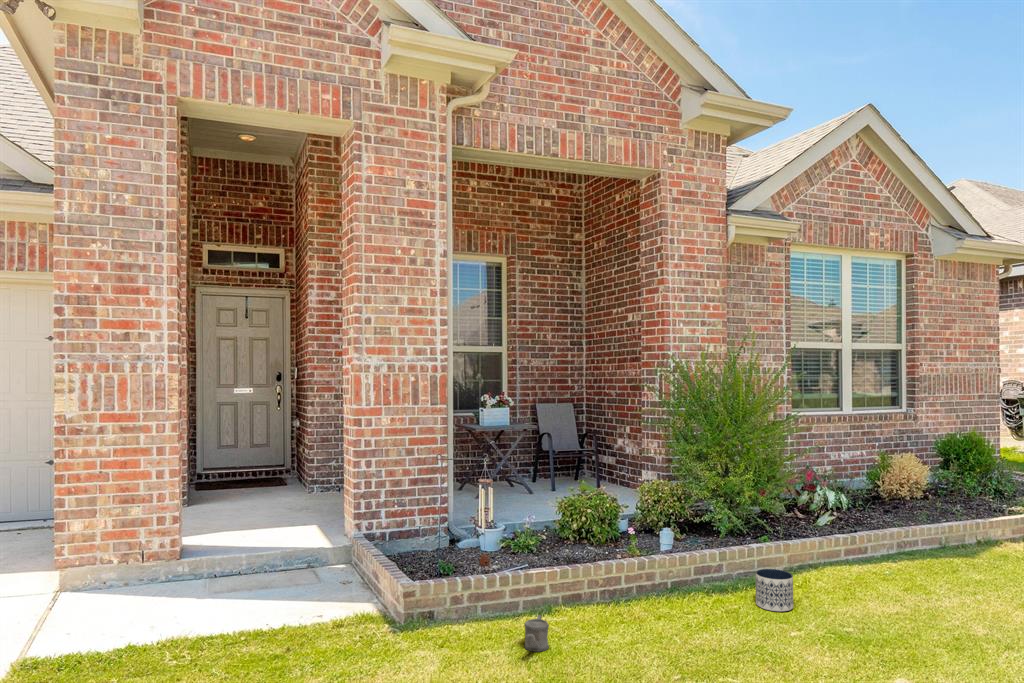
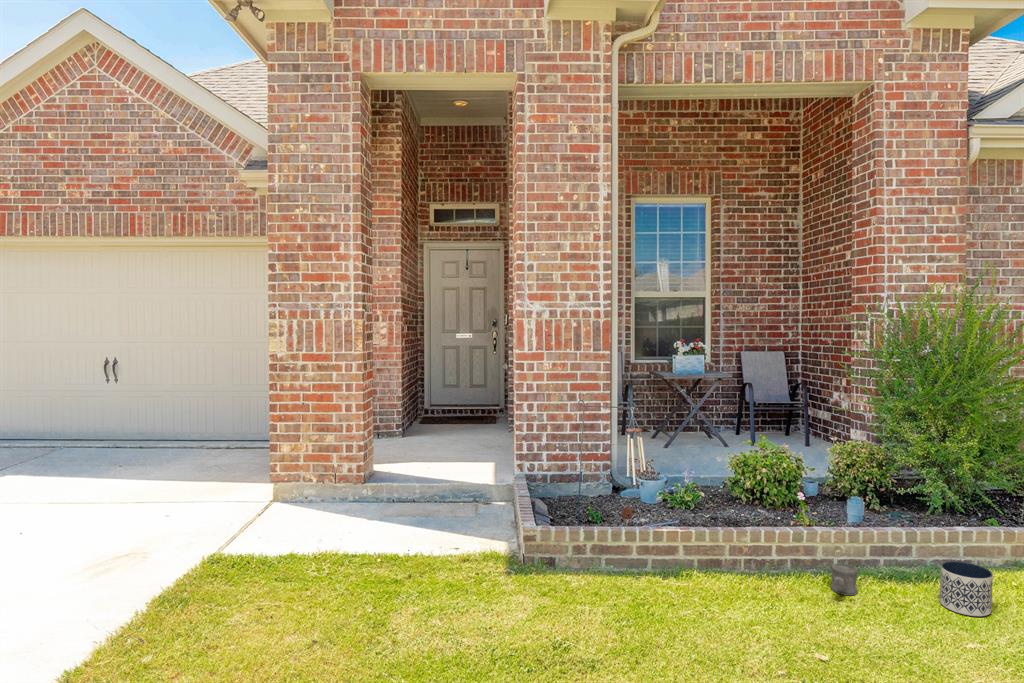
watering can: present [524,615,549,652] -> present [831,560,858,595]

